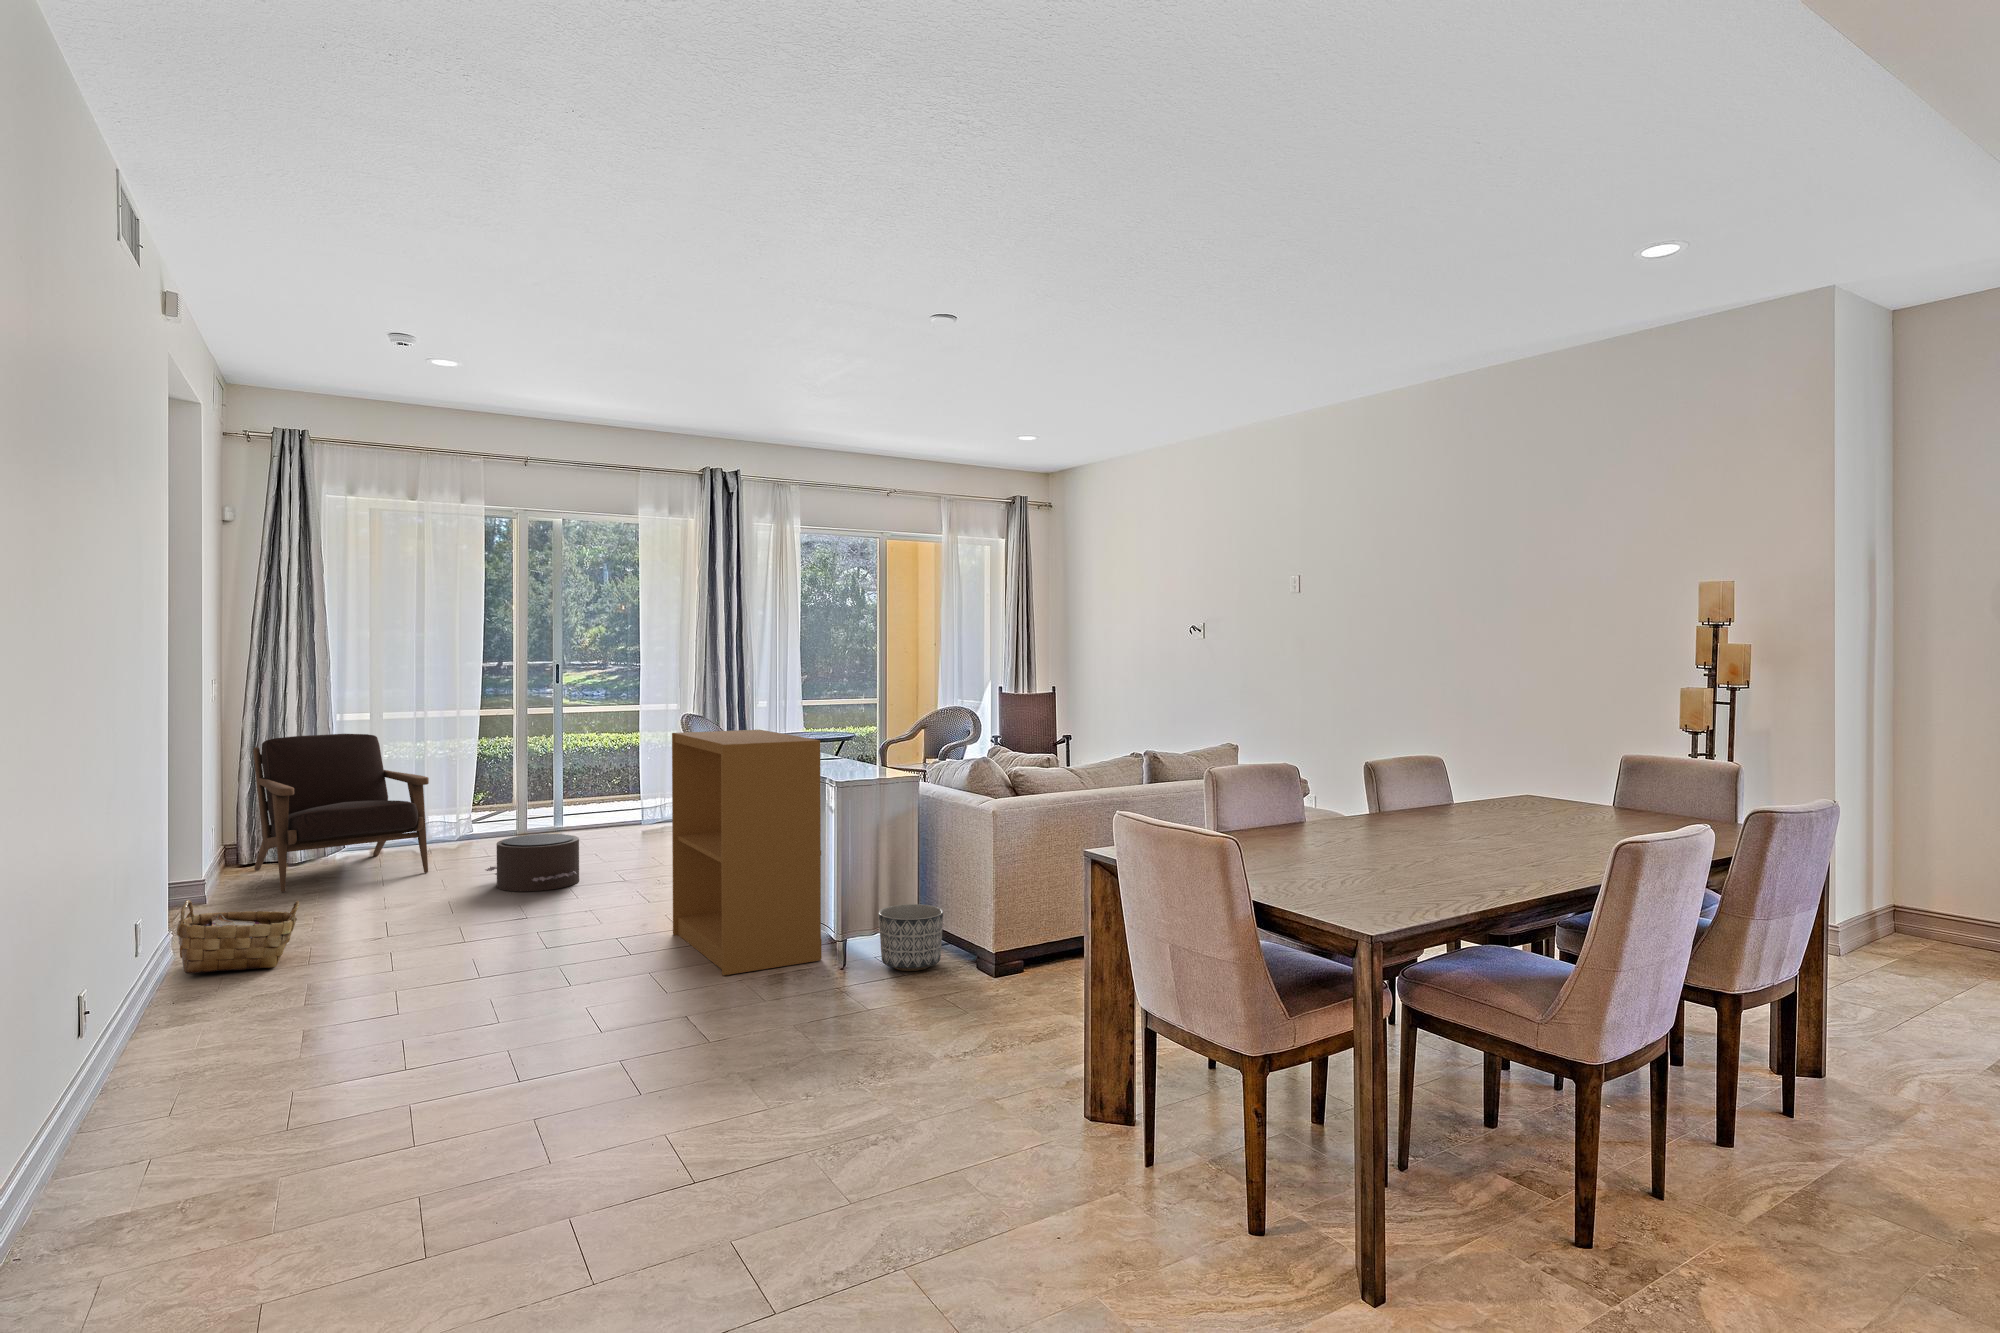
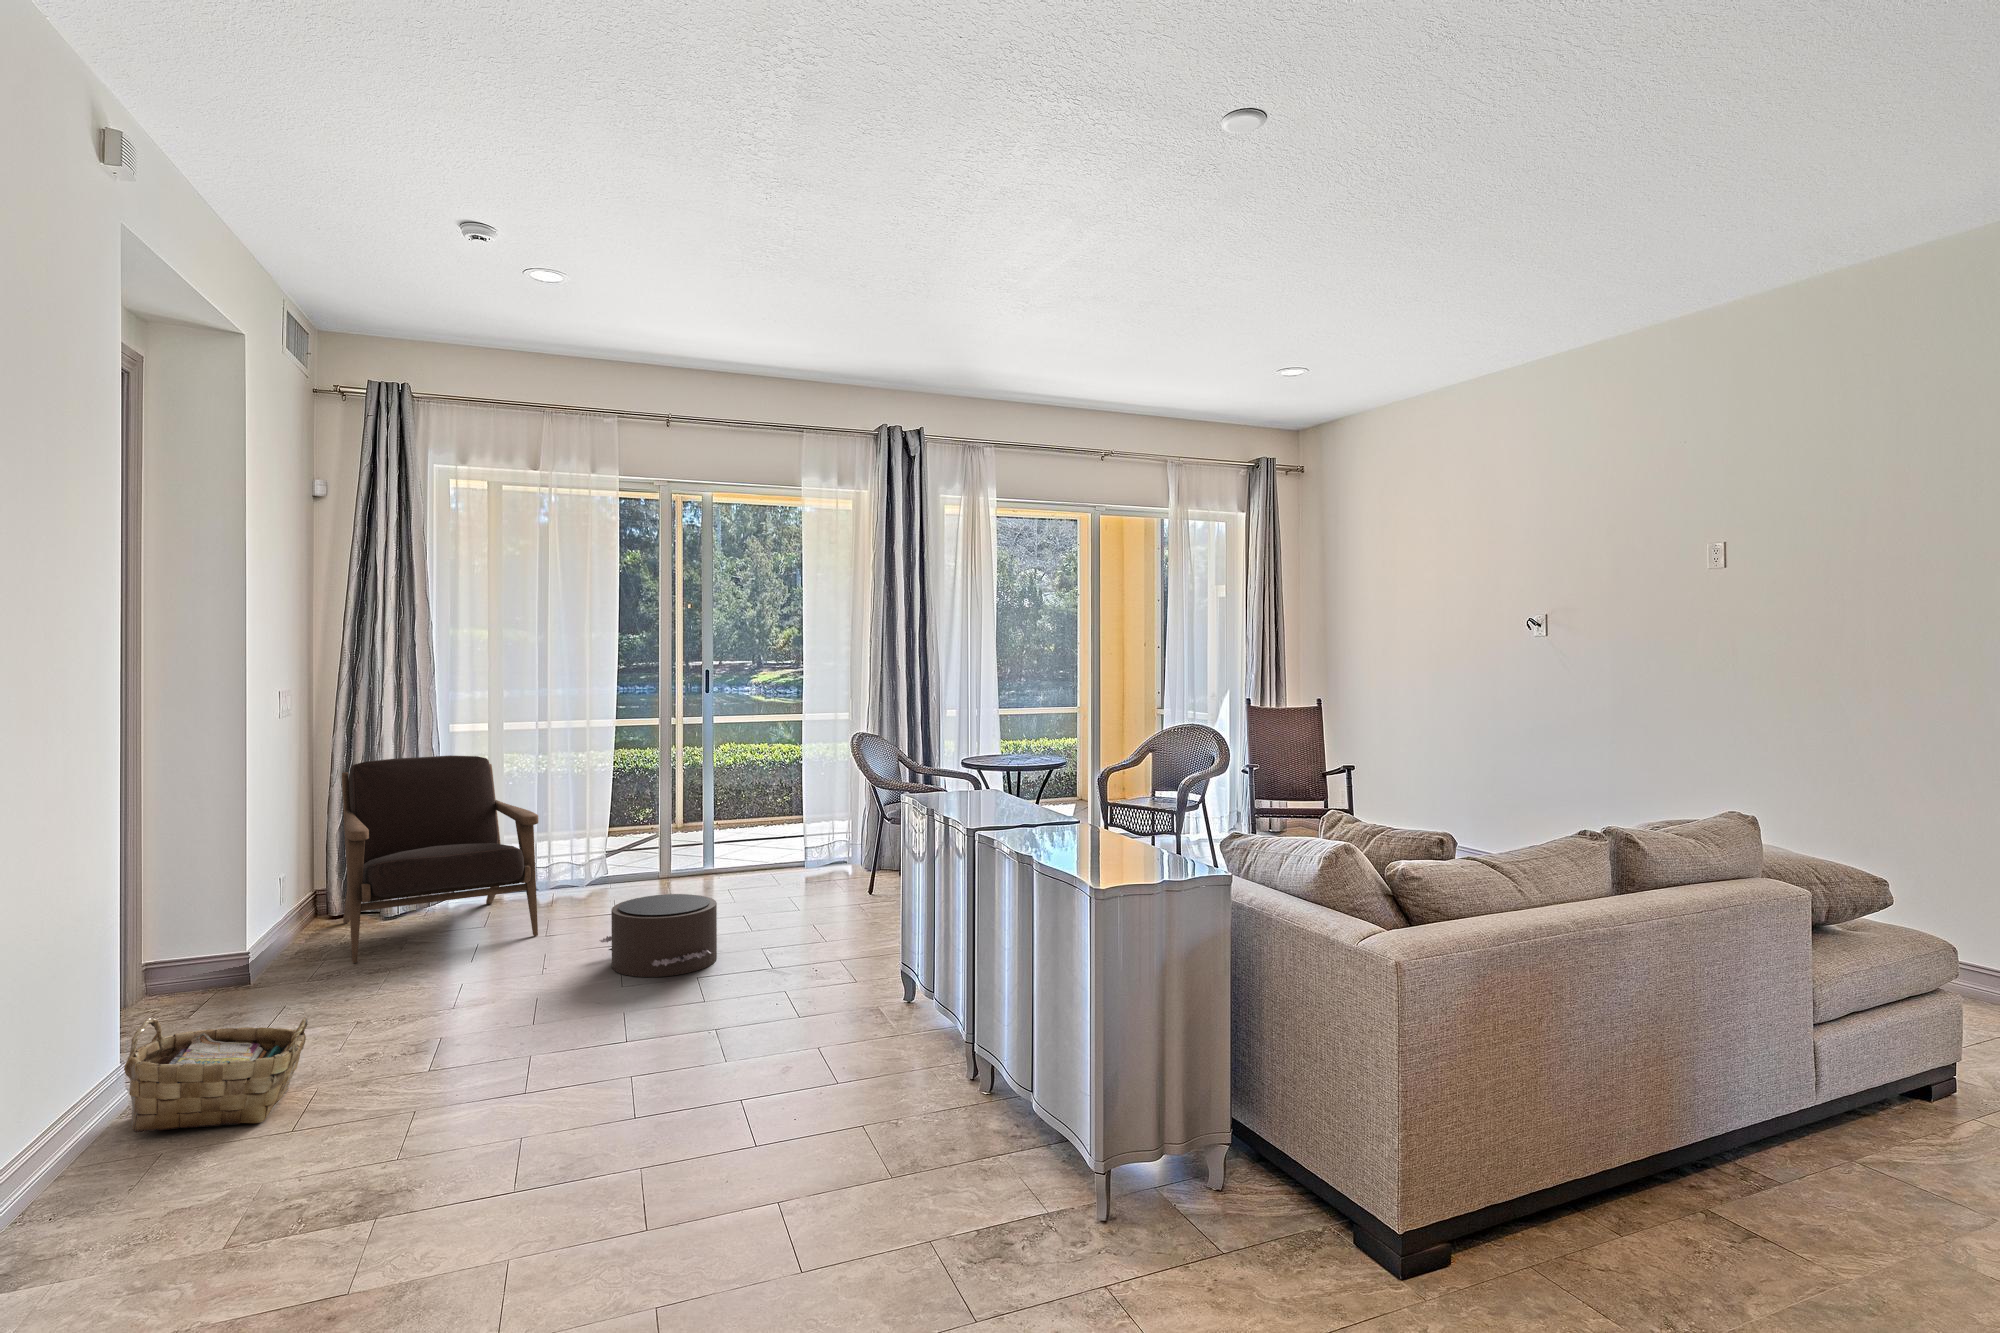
bookshelf: present [672,730,822,975] -> none [827,776,1053,1195]
planter: present [879,904,943,971] -> none [1150,1079,1260,1206]

